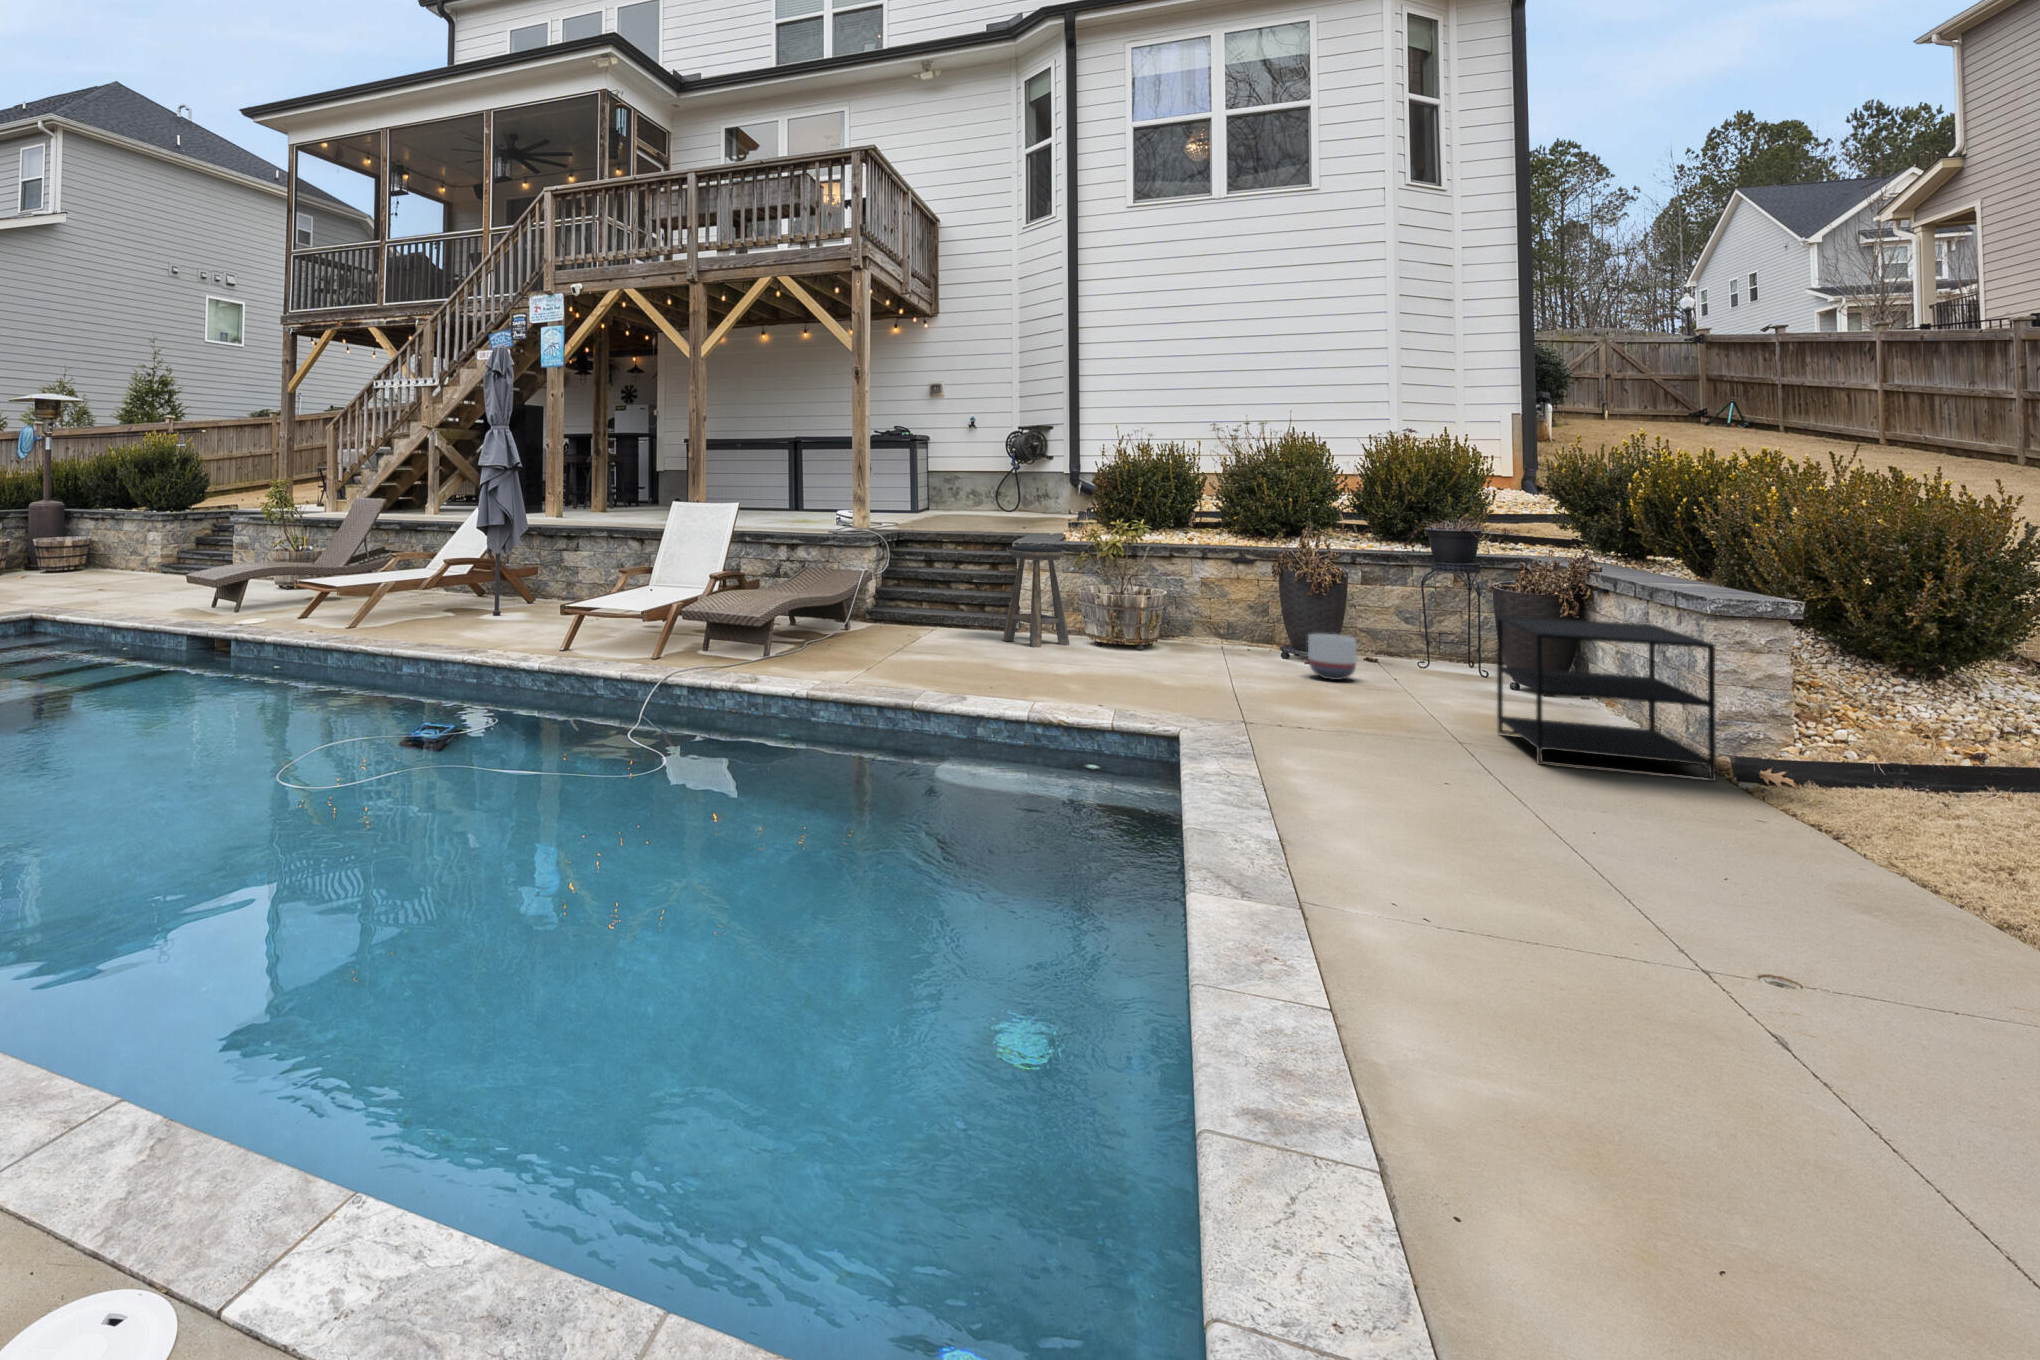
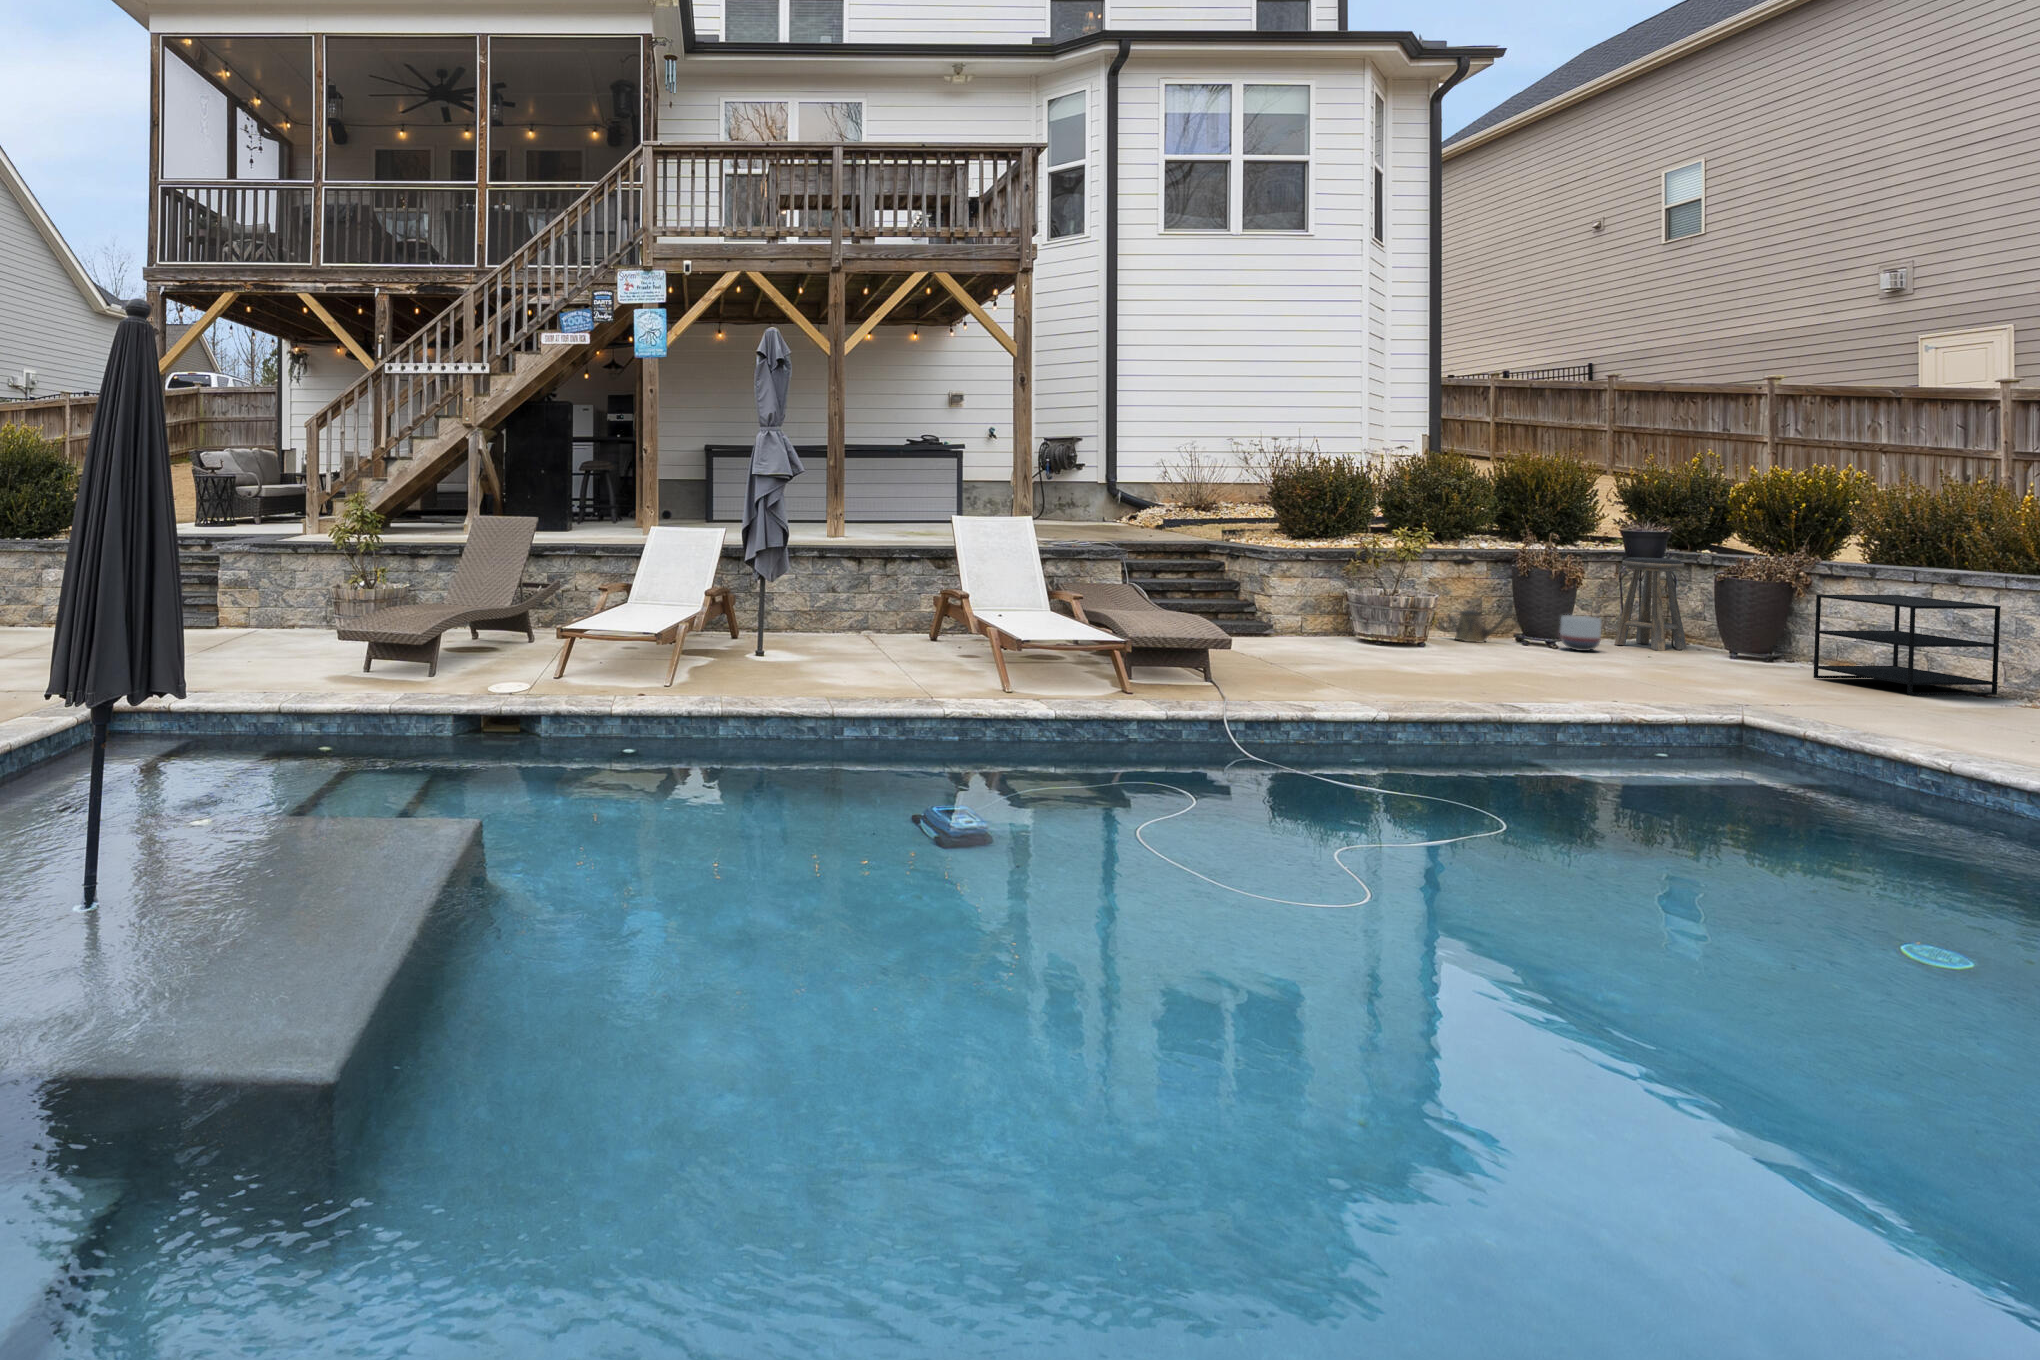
stool: present [1003,545,1069,647] -> present [1615,557,1686,651]
watering can: none [1220,621,1275,662] -> present [1448,610,1514,643]

